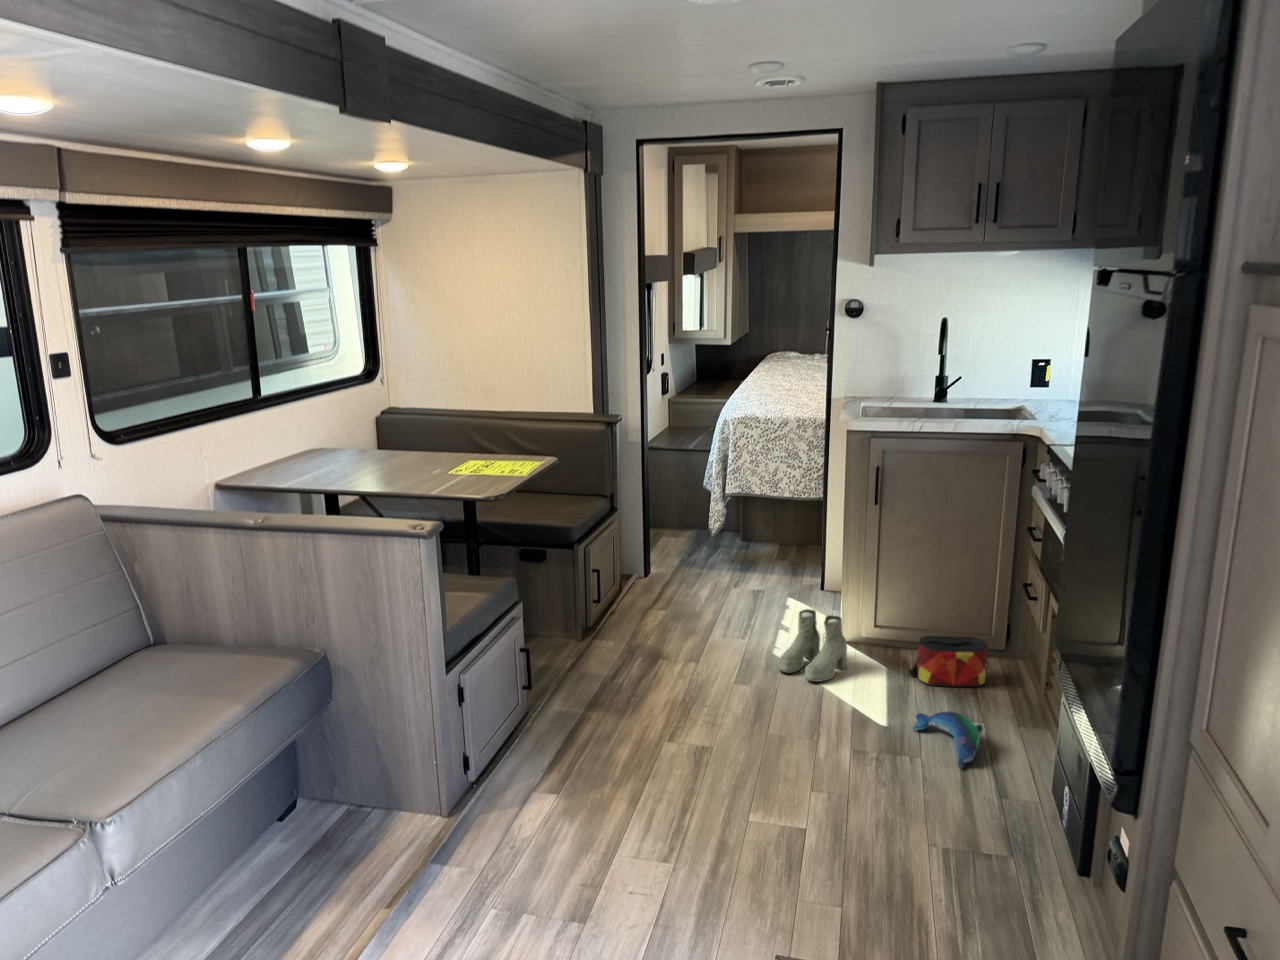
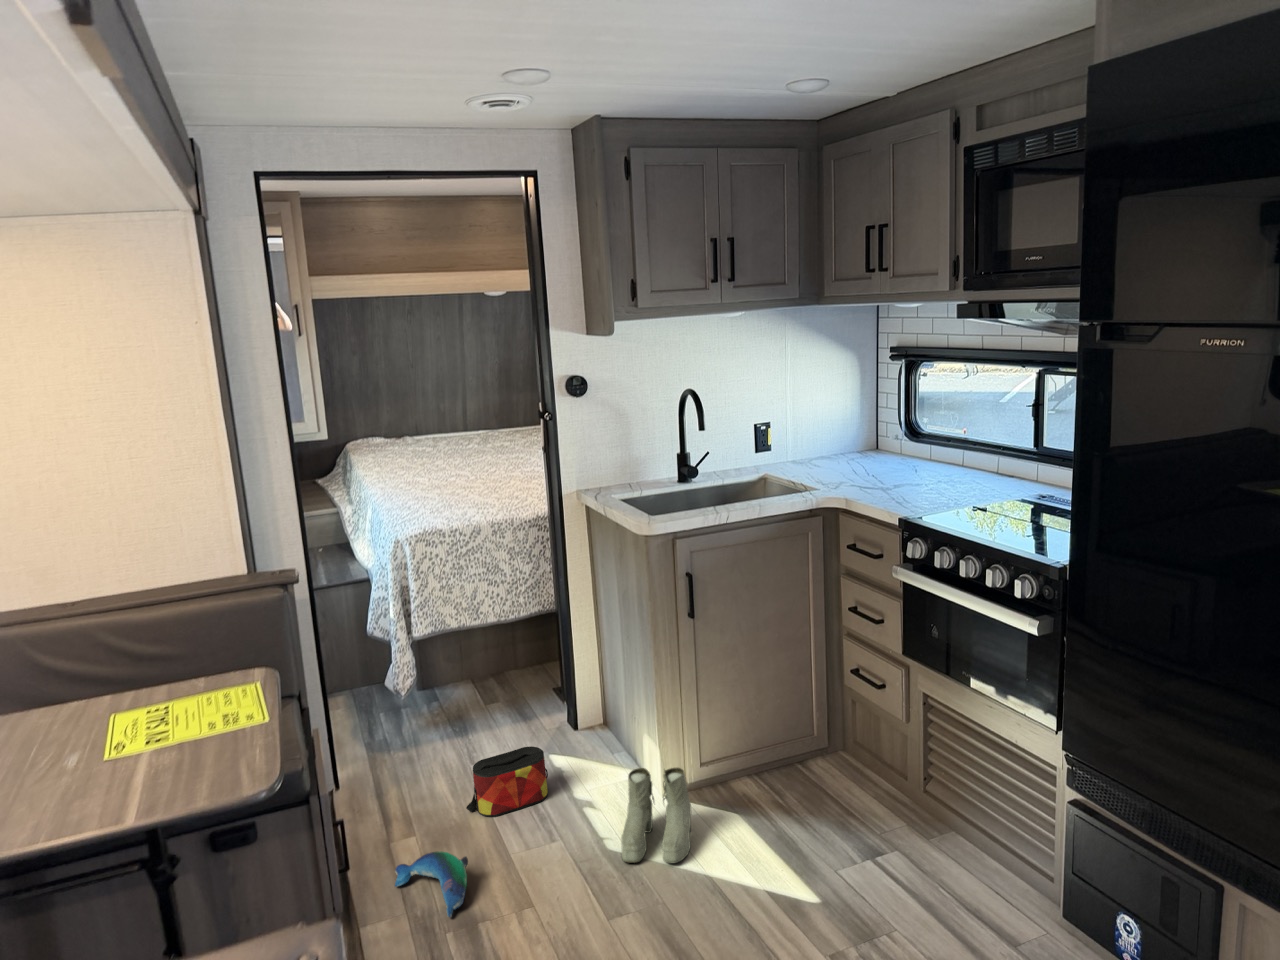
bag: present [908,636,989,687] -> present [466,746,548,817]
plush toy: present [913,712,983,768] -> present [395,851,468,917]

